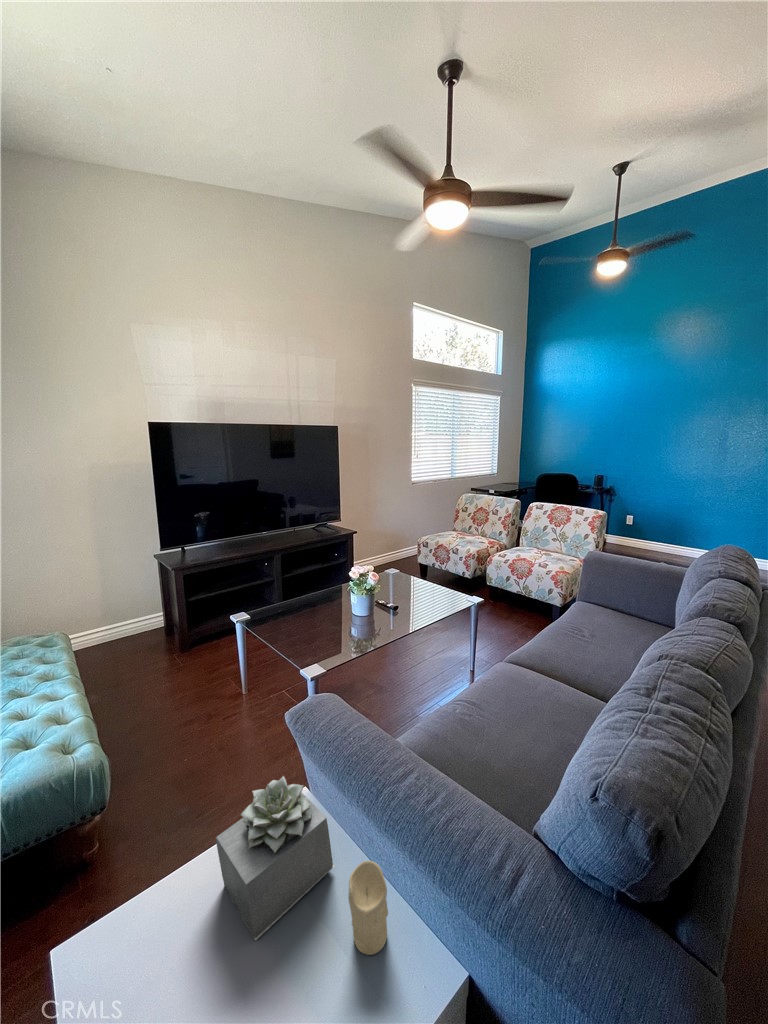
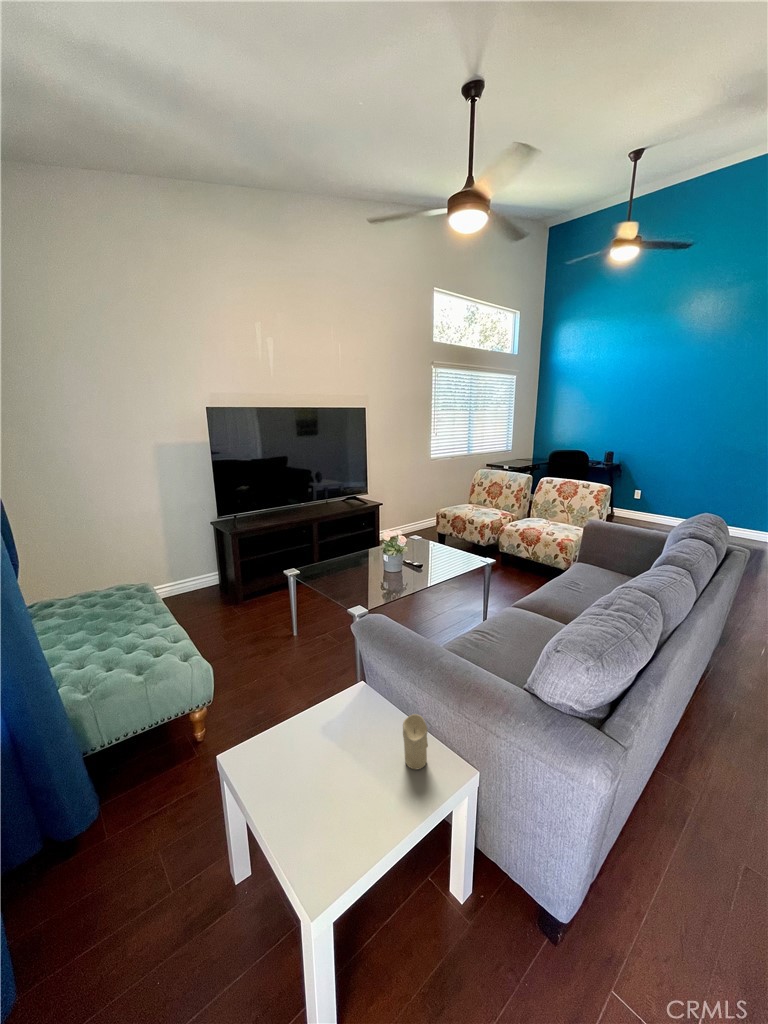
succulent plant: present [216,776,335,940] -> none [311,666,389,761]

